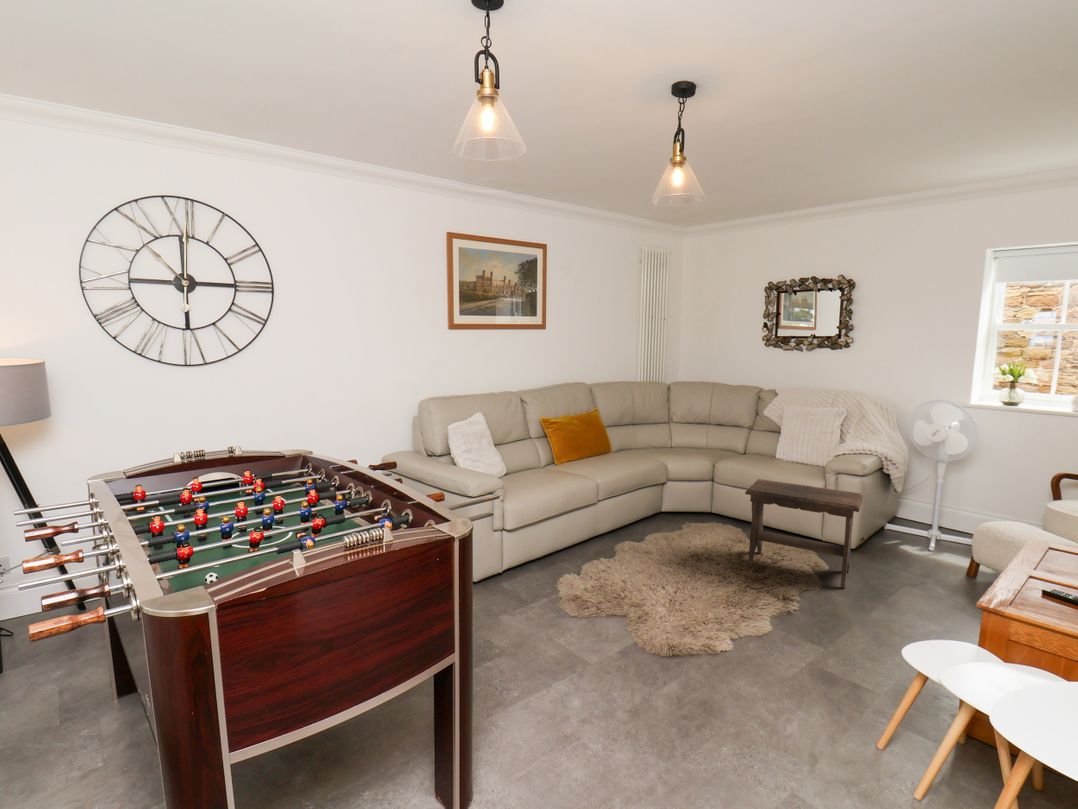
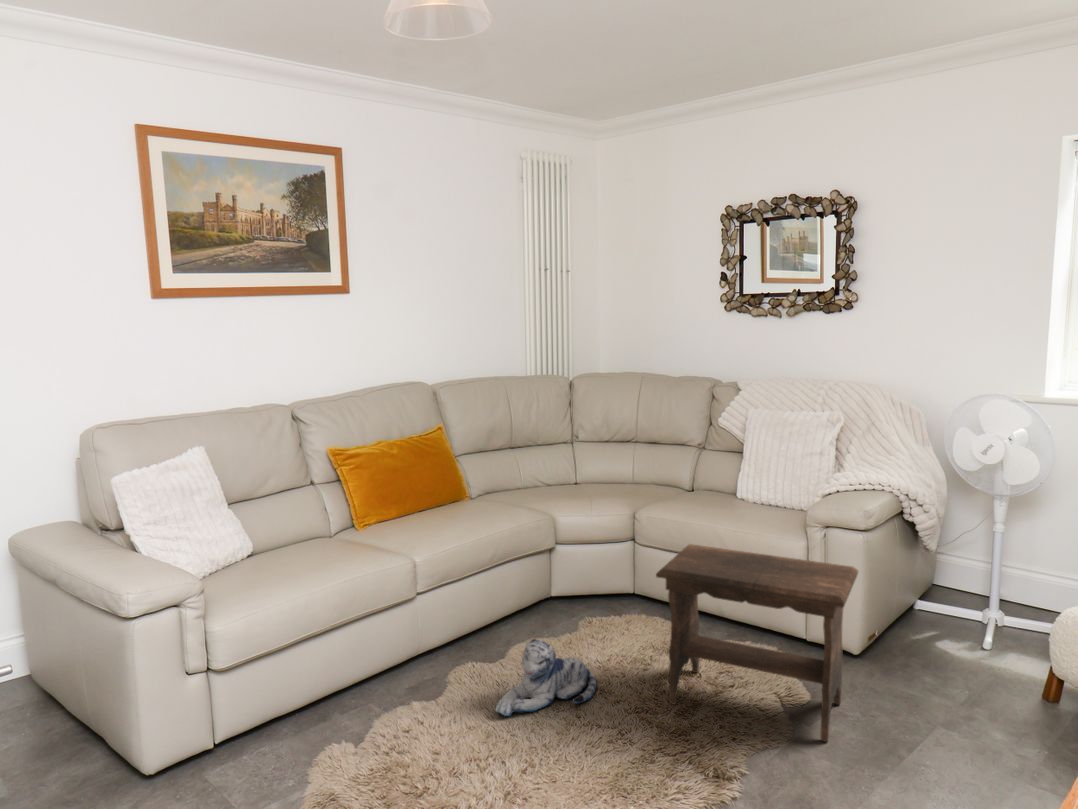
plush toy: none [651,526,704,568] -> present [496,638,597,716]

